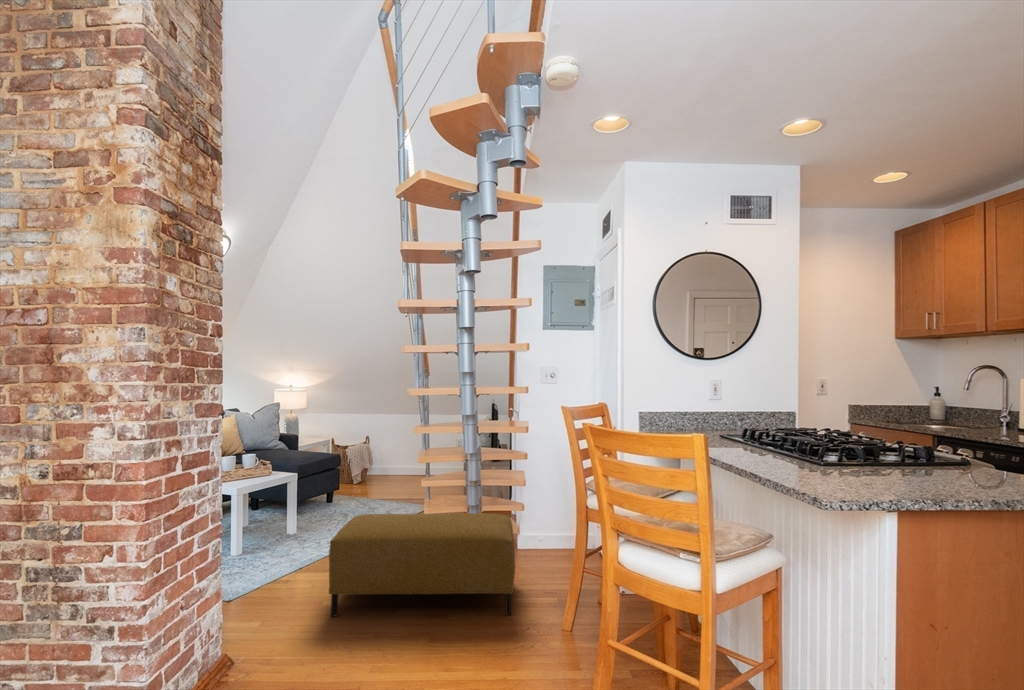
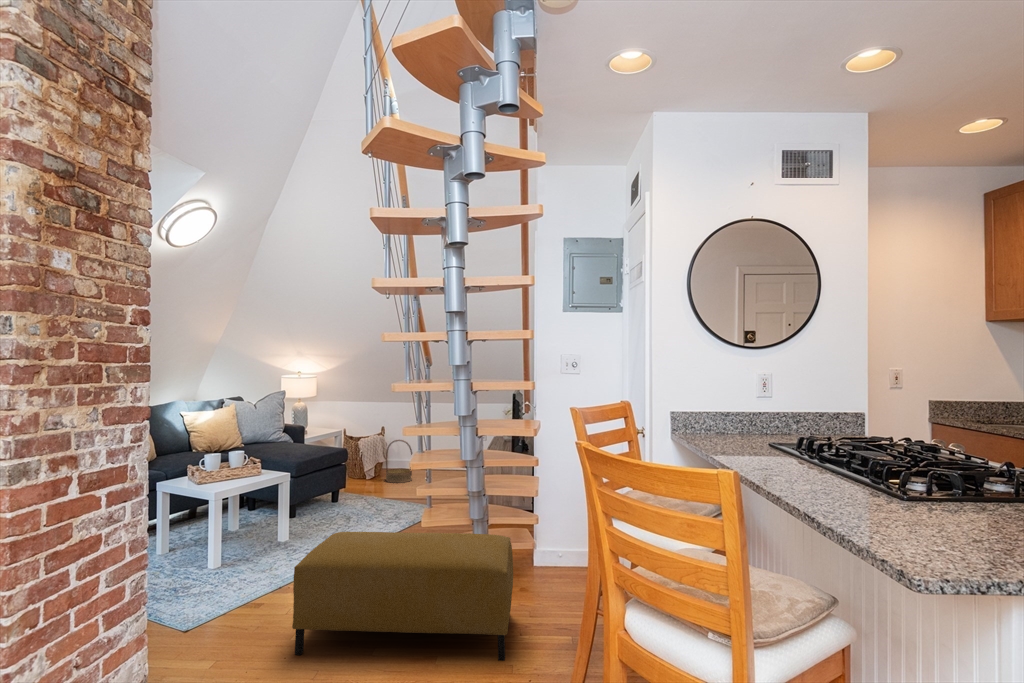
basket: none [378,441,403,481] -> present [386,440,412,483]

